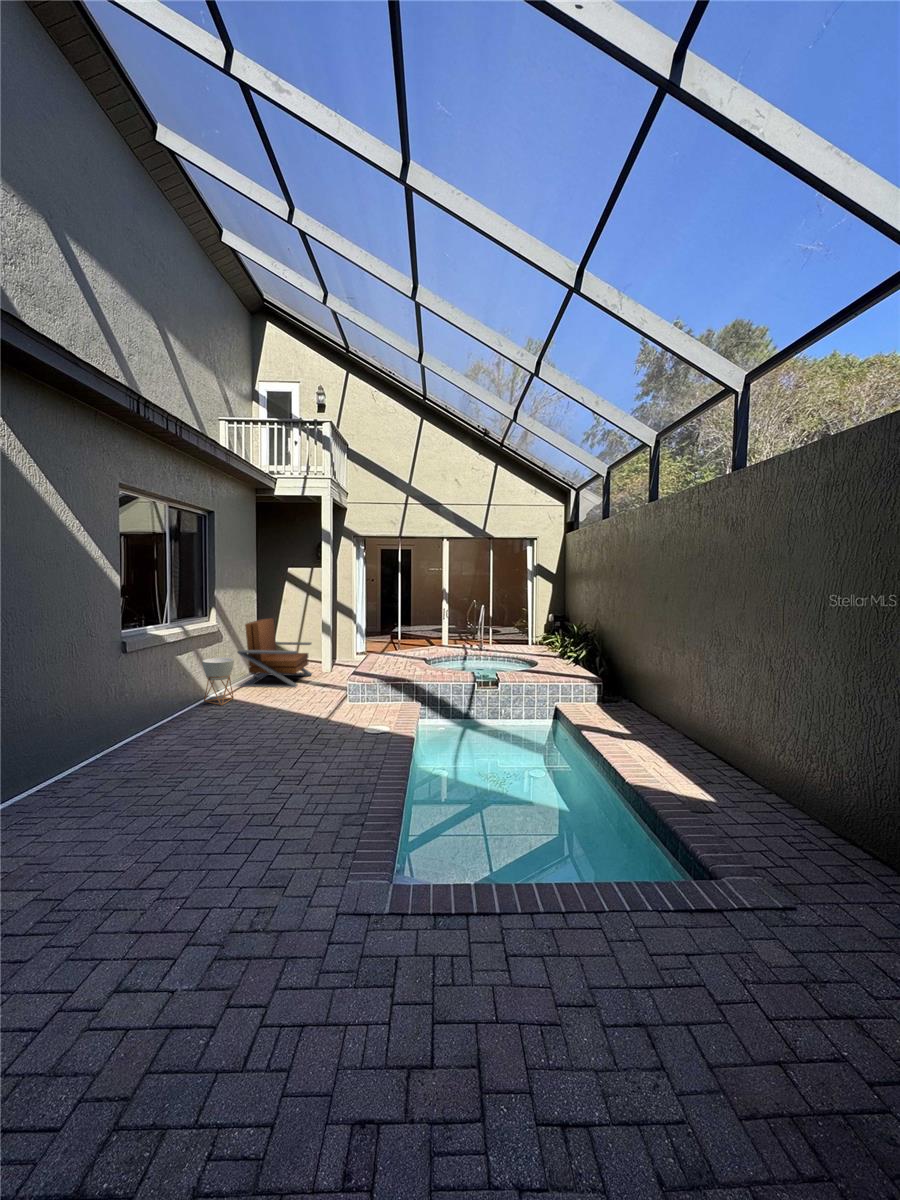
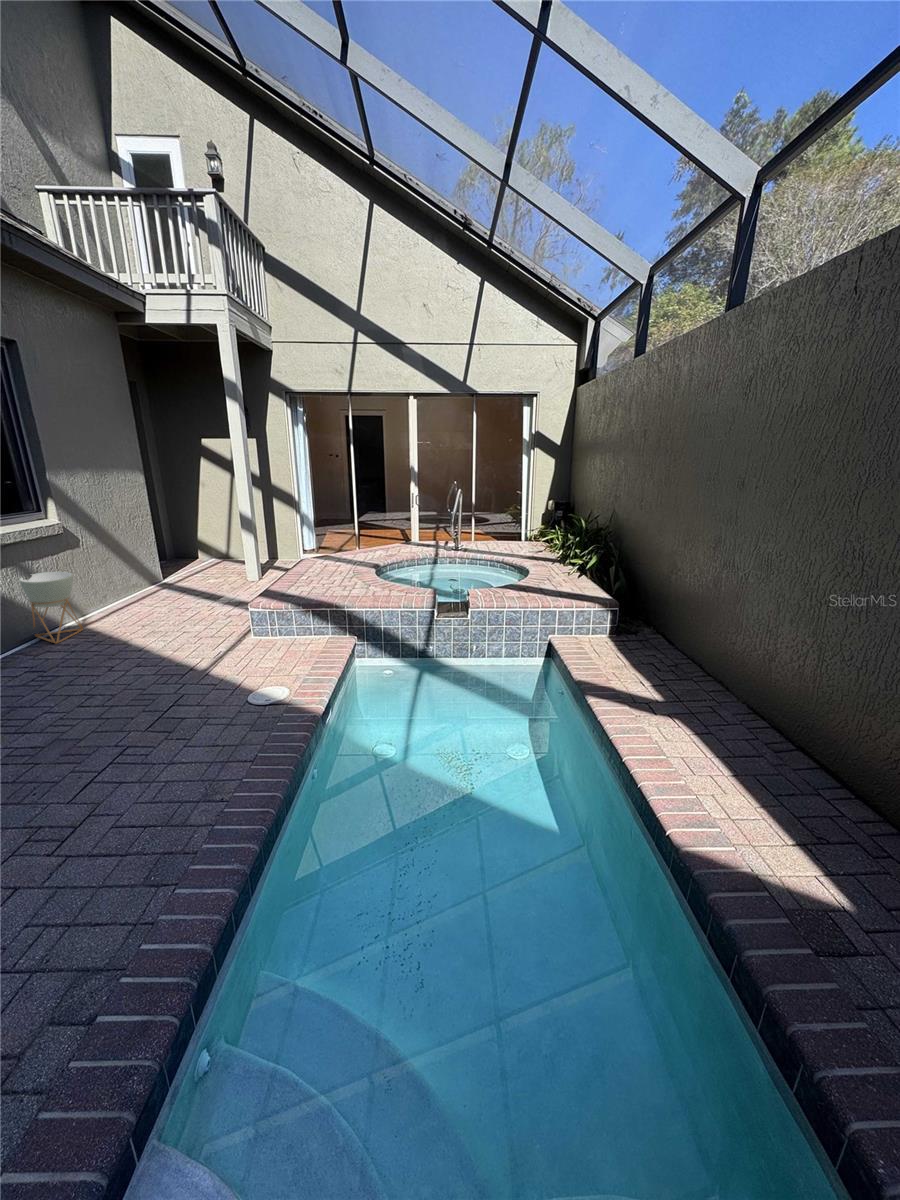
lounge chair: present [237,618,312,688] -> none [100,508,225,608]

